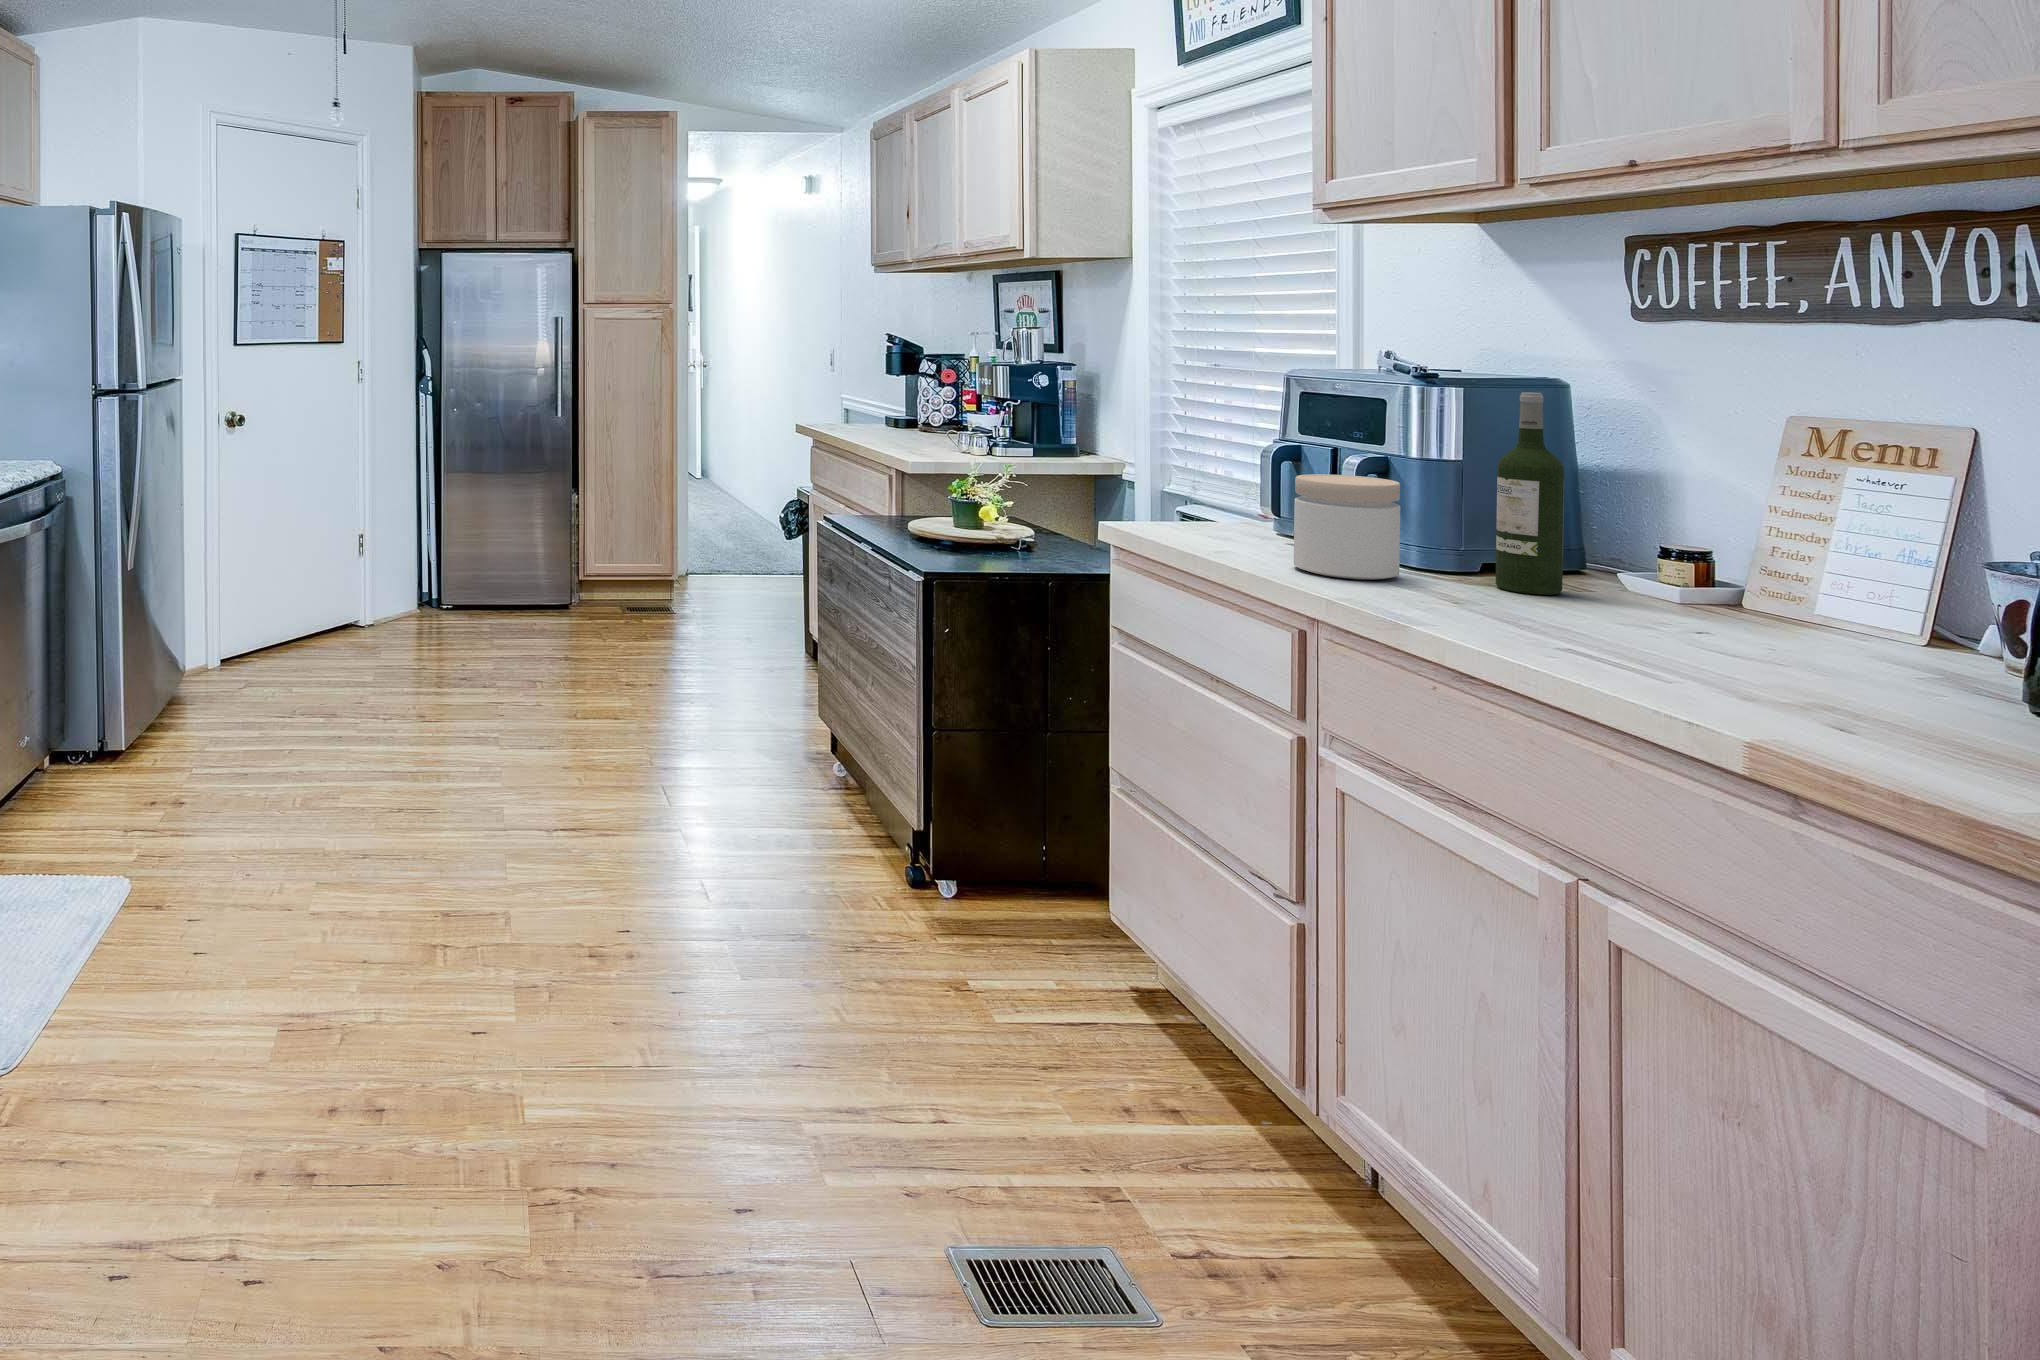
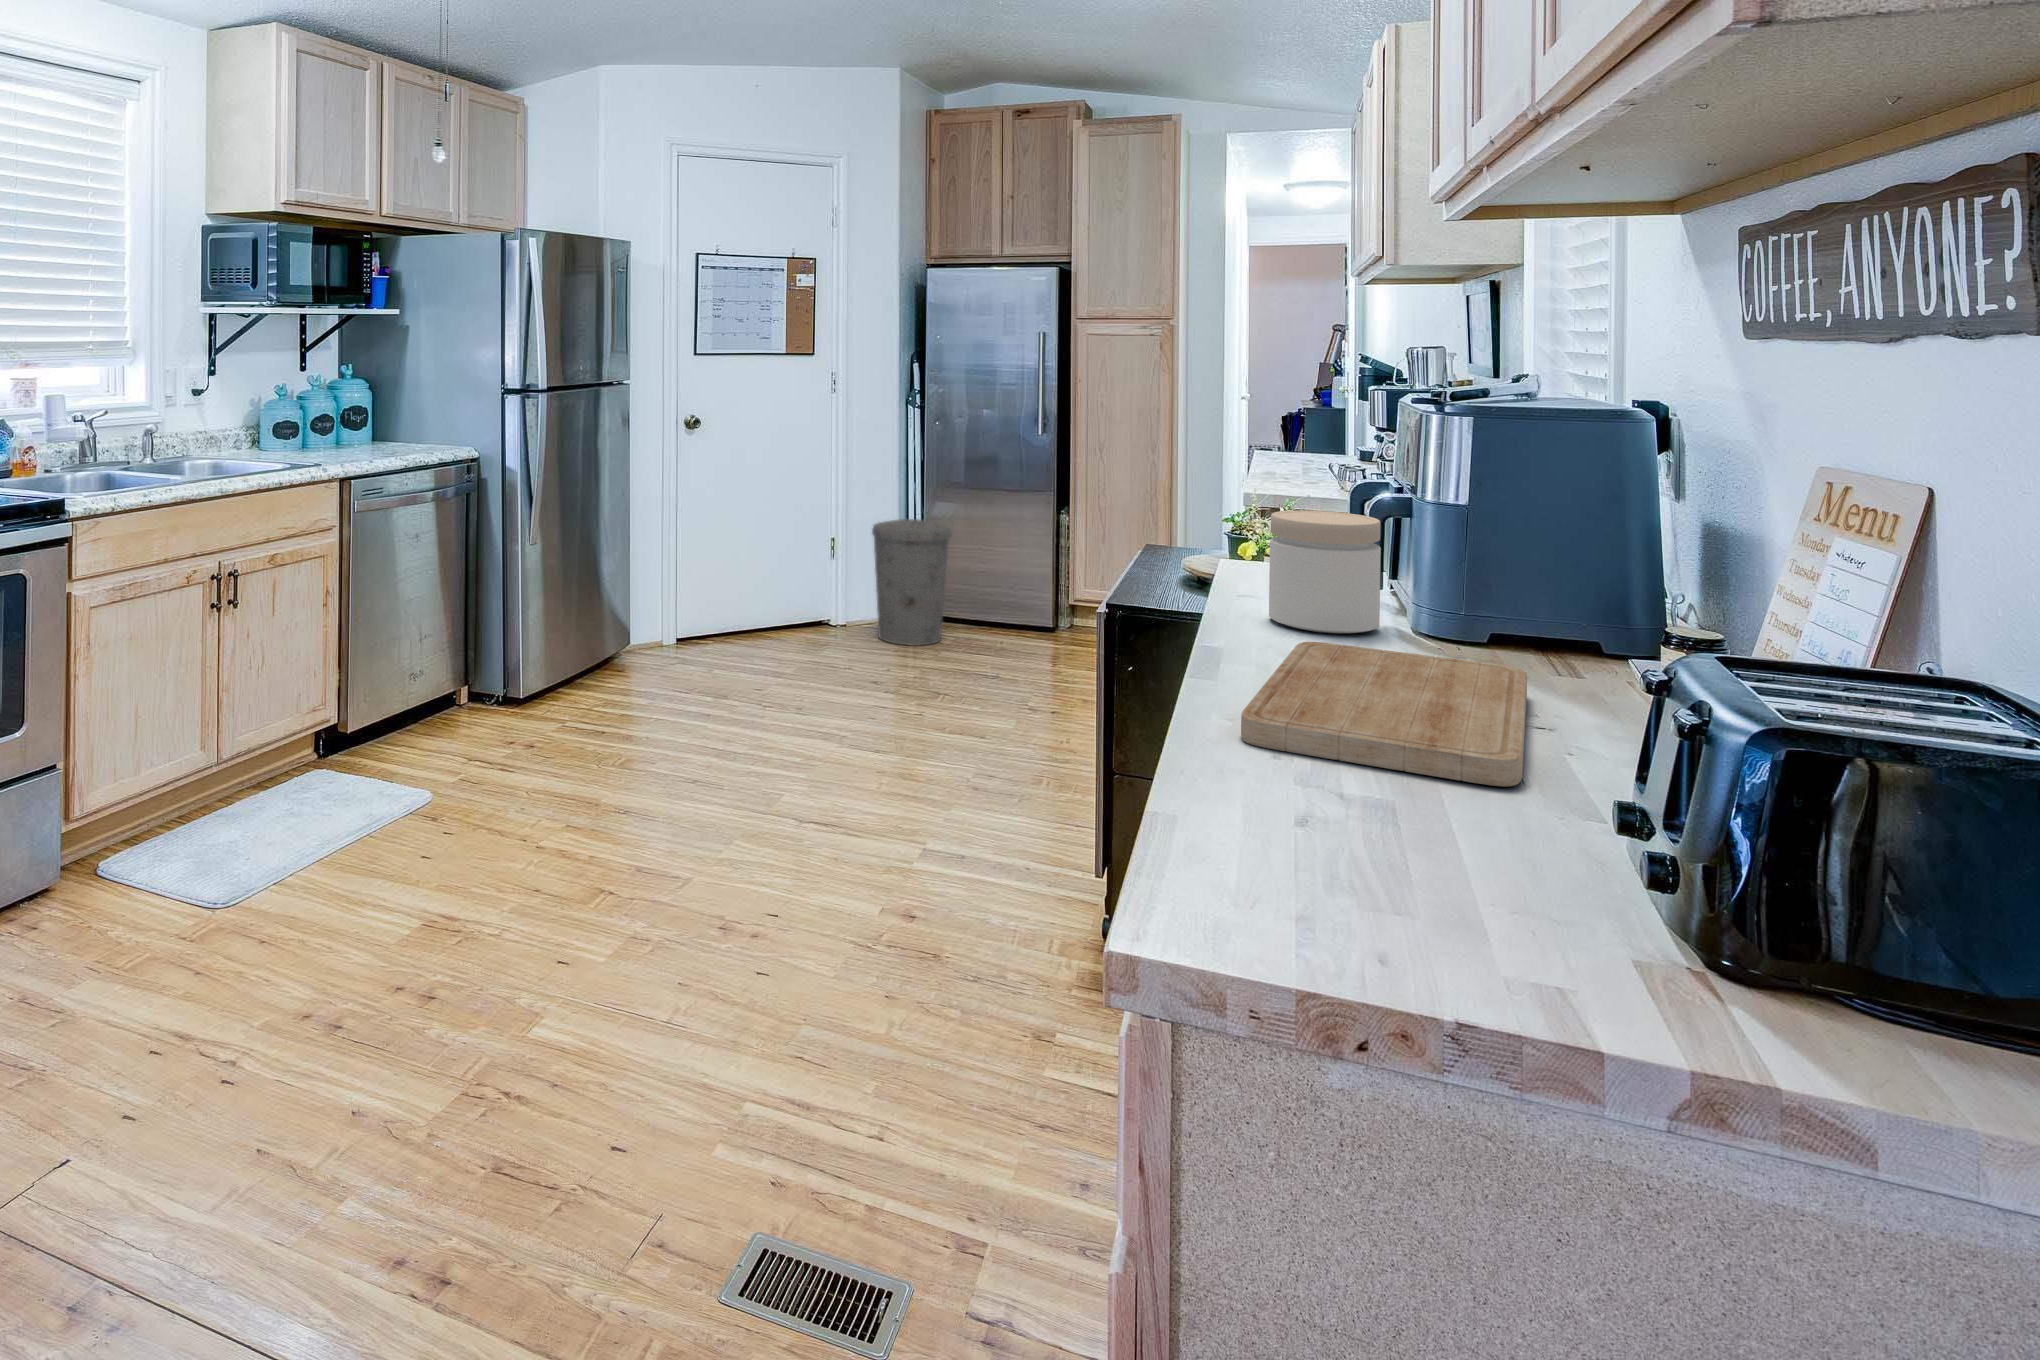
wine bottle: present [1496,393,1564,595] -> none [1459,422,1533,668]
trash can: none [397,503,476,628] -> present [872,519,952,646]
cutting board: none [1454,589,1901,694] -> present [1241,642,1527,787]

